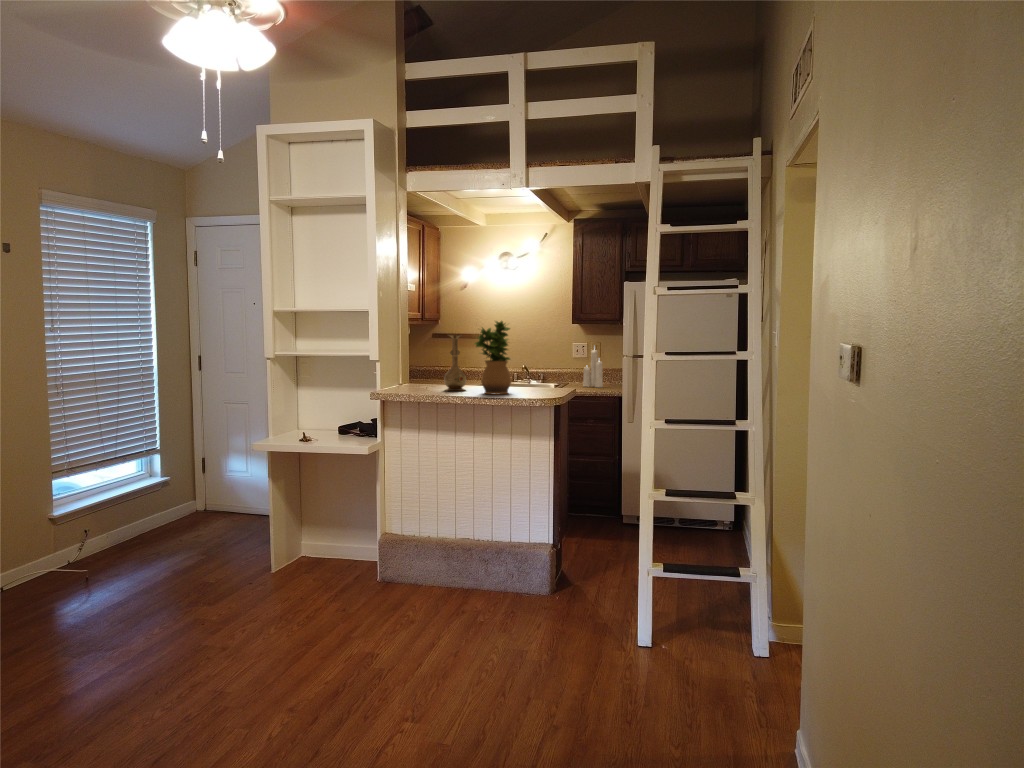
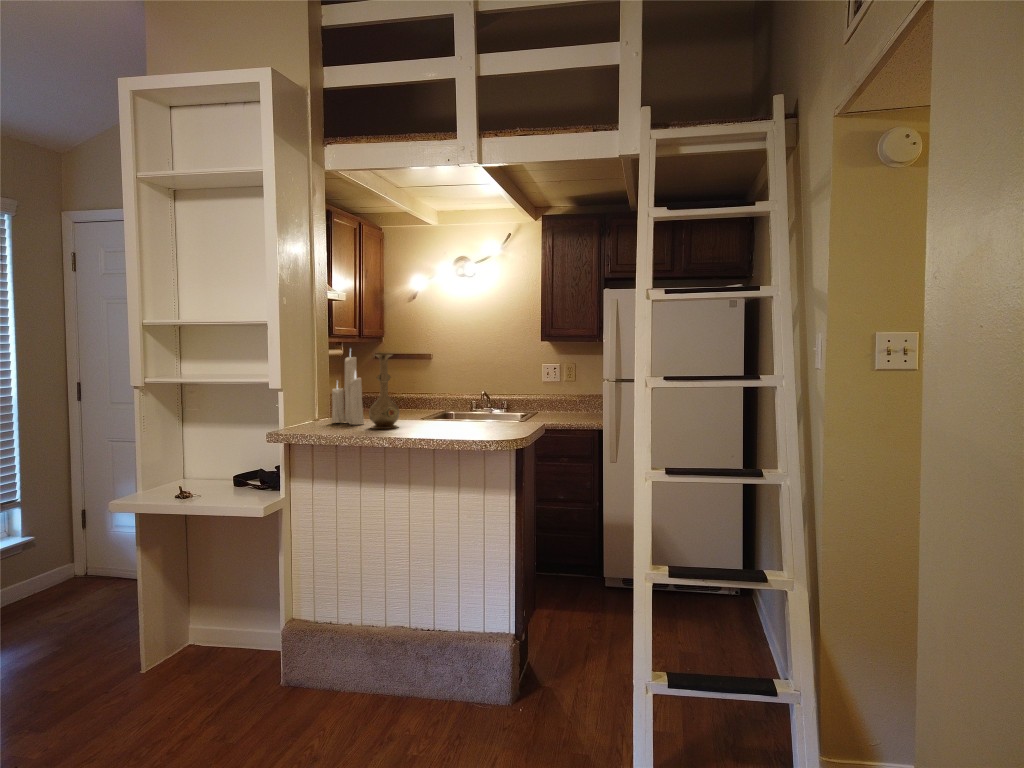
potted plant: present [475,321,512,394] -> none [405,334,458,434]
candle: present [583,350,603,387] -> present [331,356,364,425]

